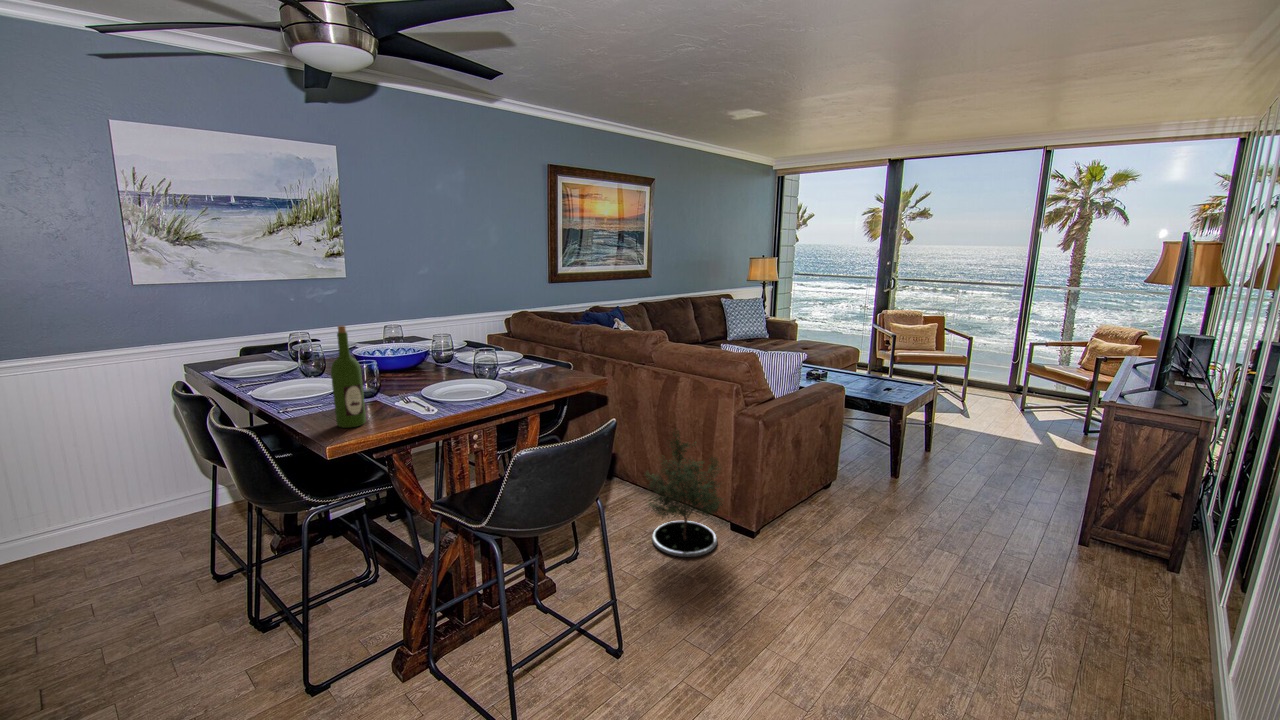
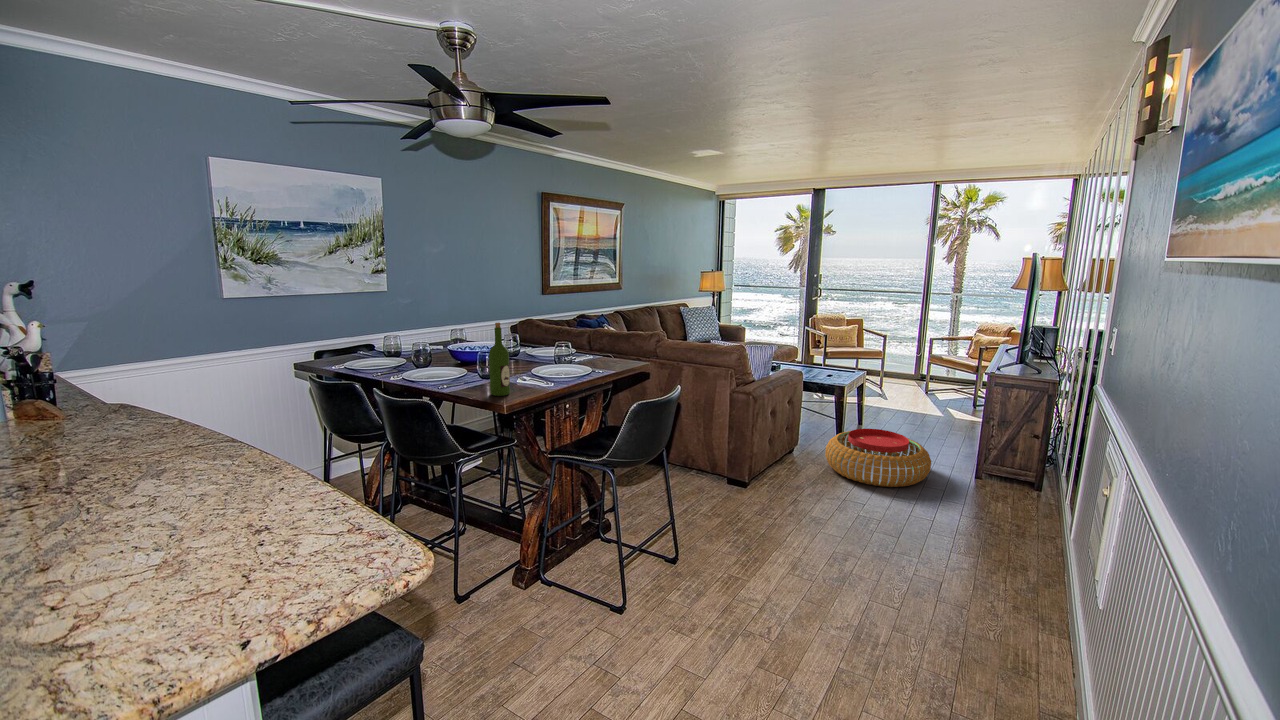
potted tree: present [647,431,723,557] -> none [665,404,727,504]
pouf: none [867,465,1014,551] -> present [825,429,931,487]

